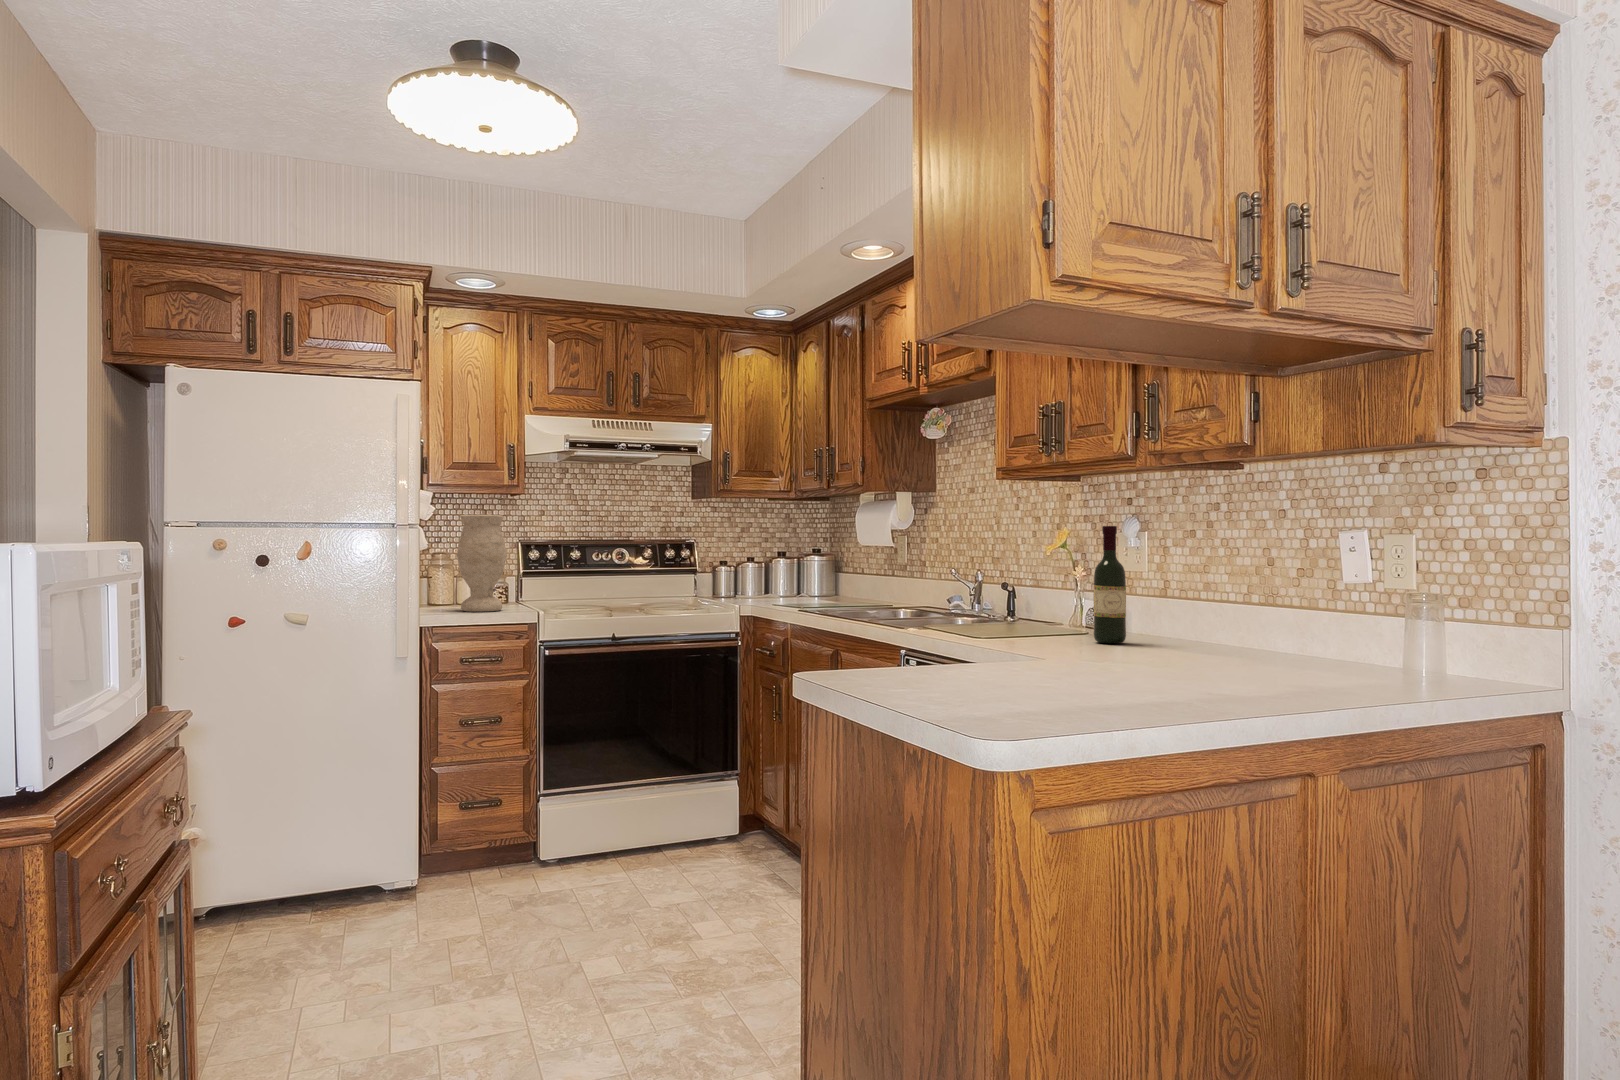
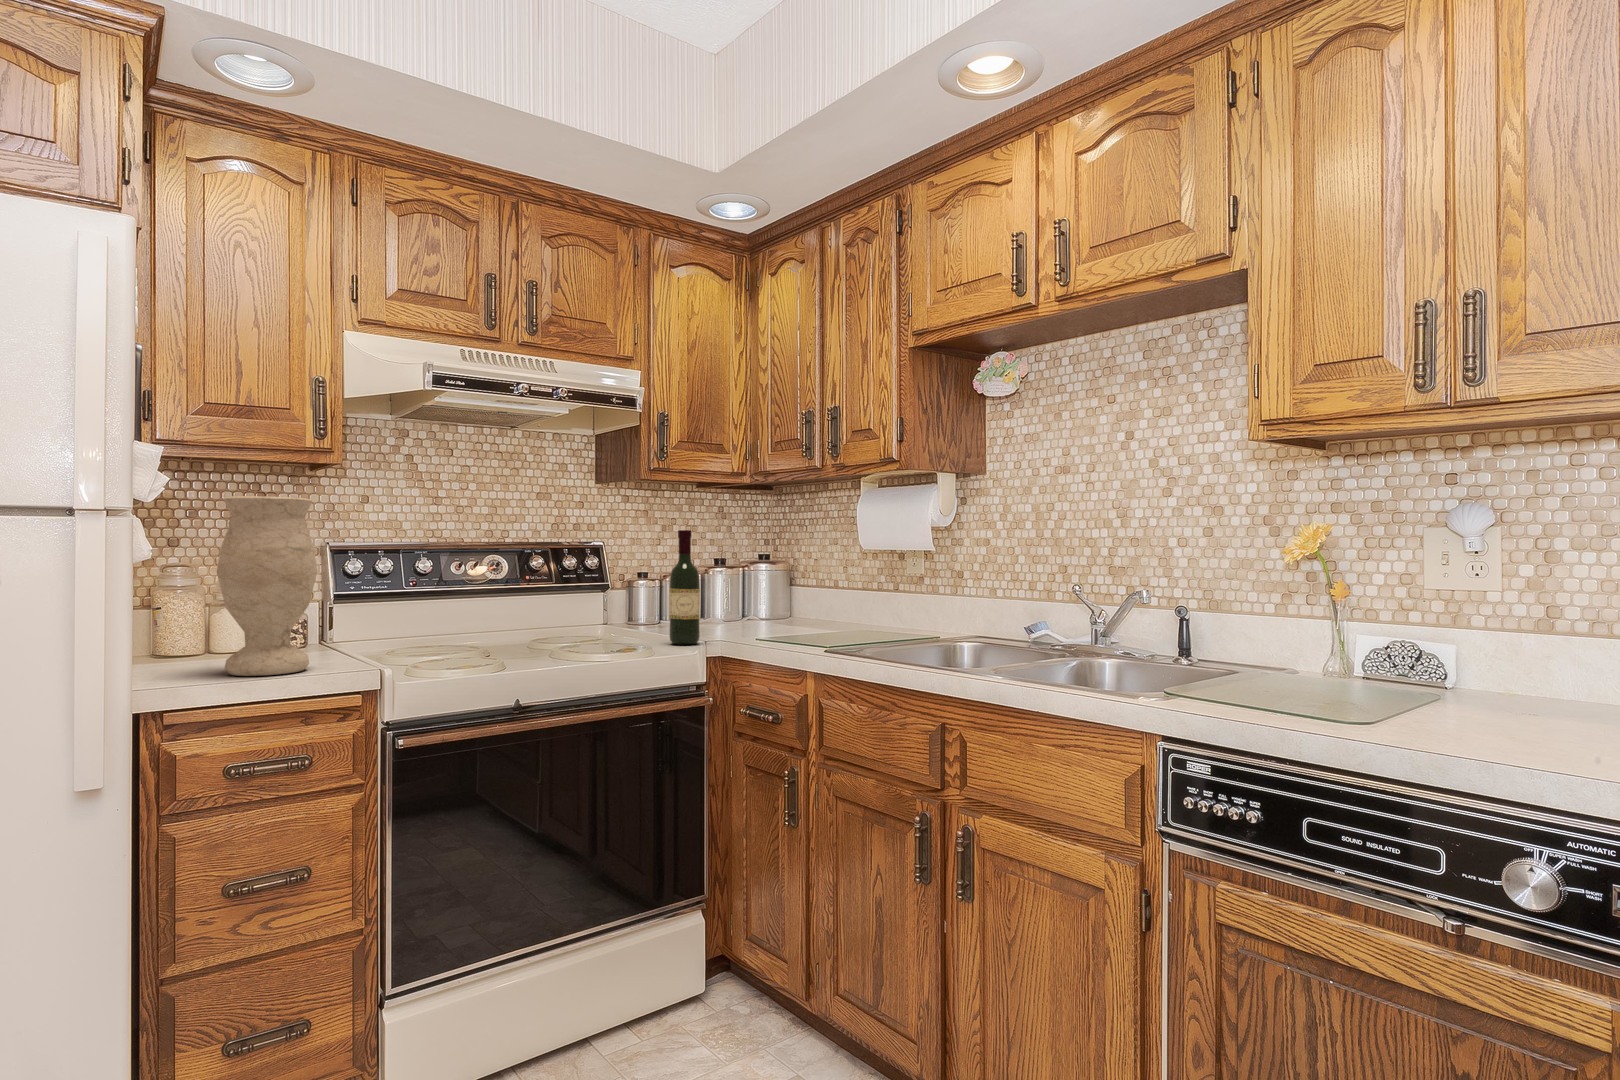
wine bottle: present [1094,526,1126,644] -> present [669,530,700,645]

